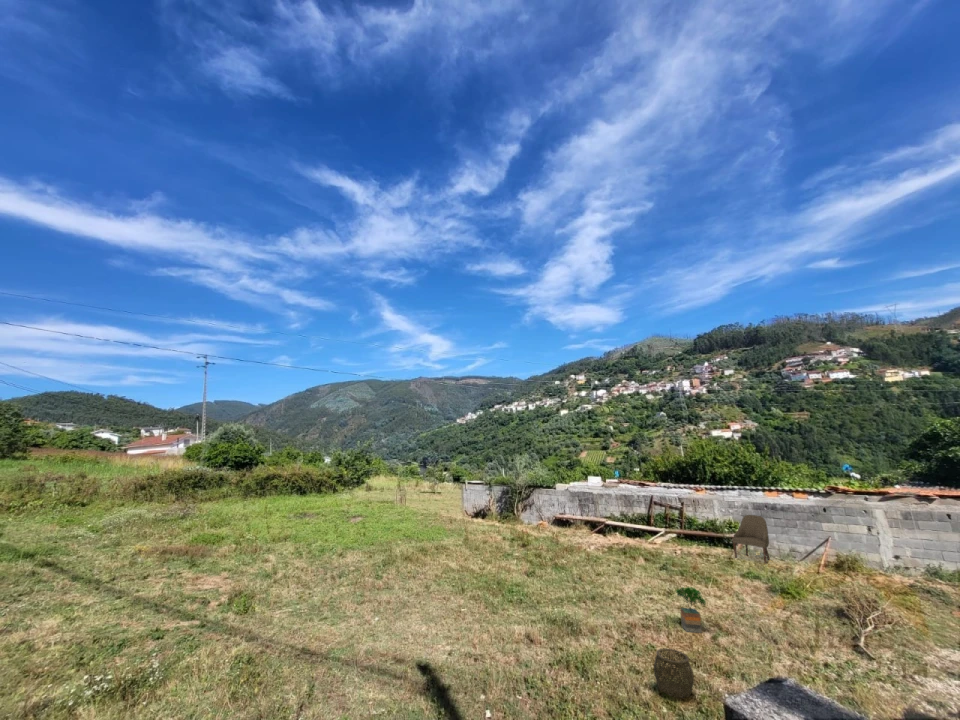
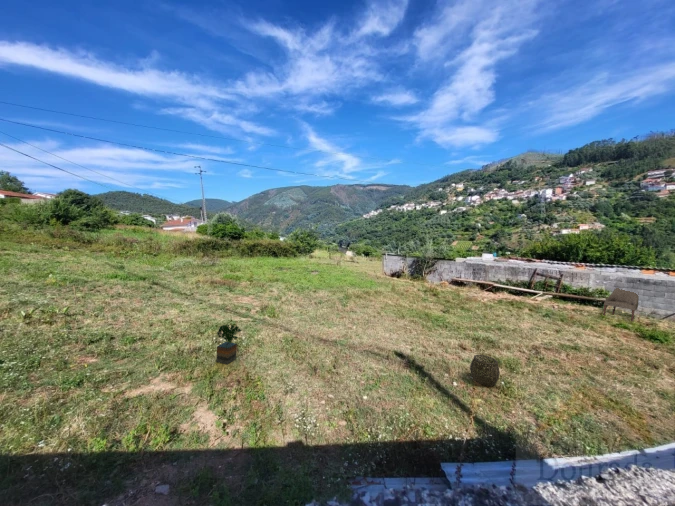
potted tree: present [676,587,706,633] -> present [216,325,241,364]
woven basket: present [654,648,694,698] -> present [470,355,500,386]

